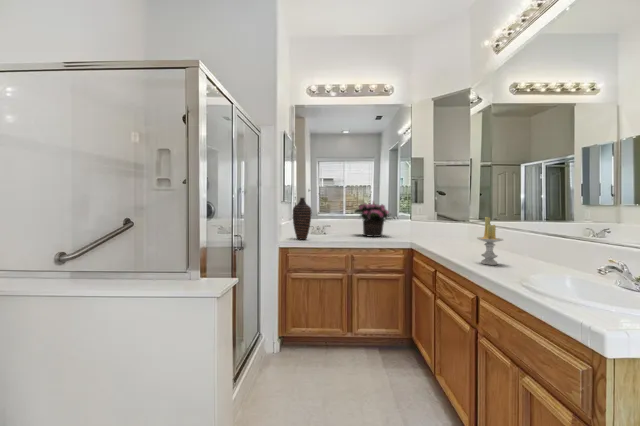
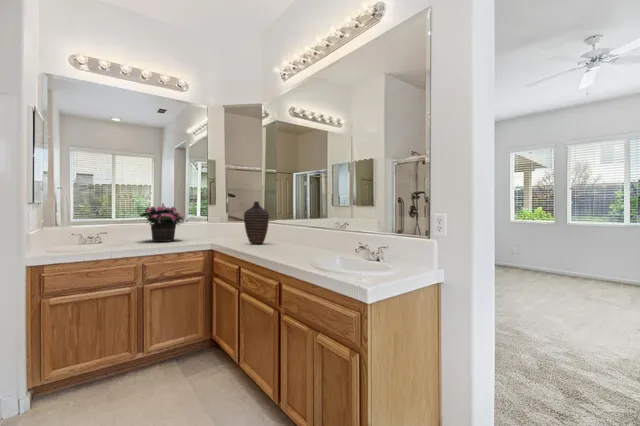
decorative vase: present [293,198,312,240] -> present [244,201,269,244]
candle: present [477,217,503,265] -> none [273,216,292,256]

